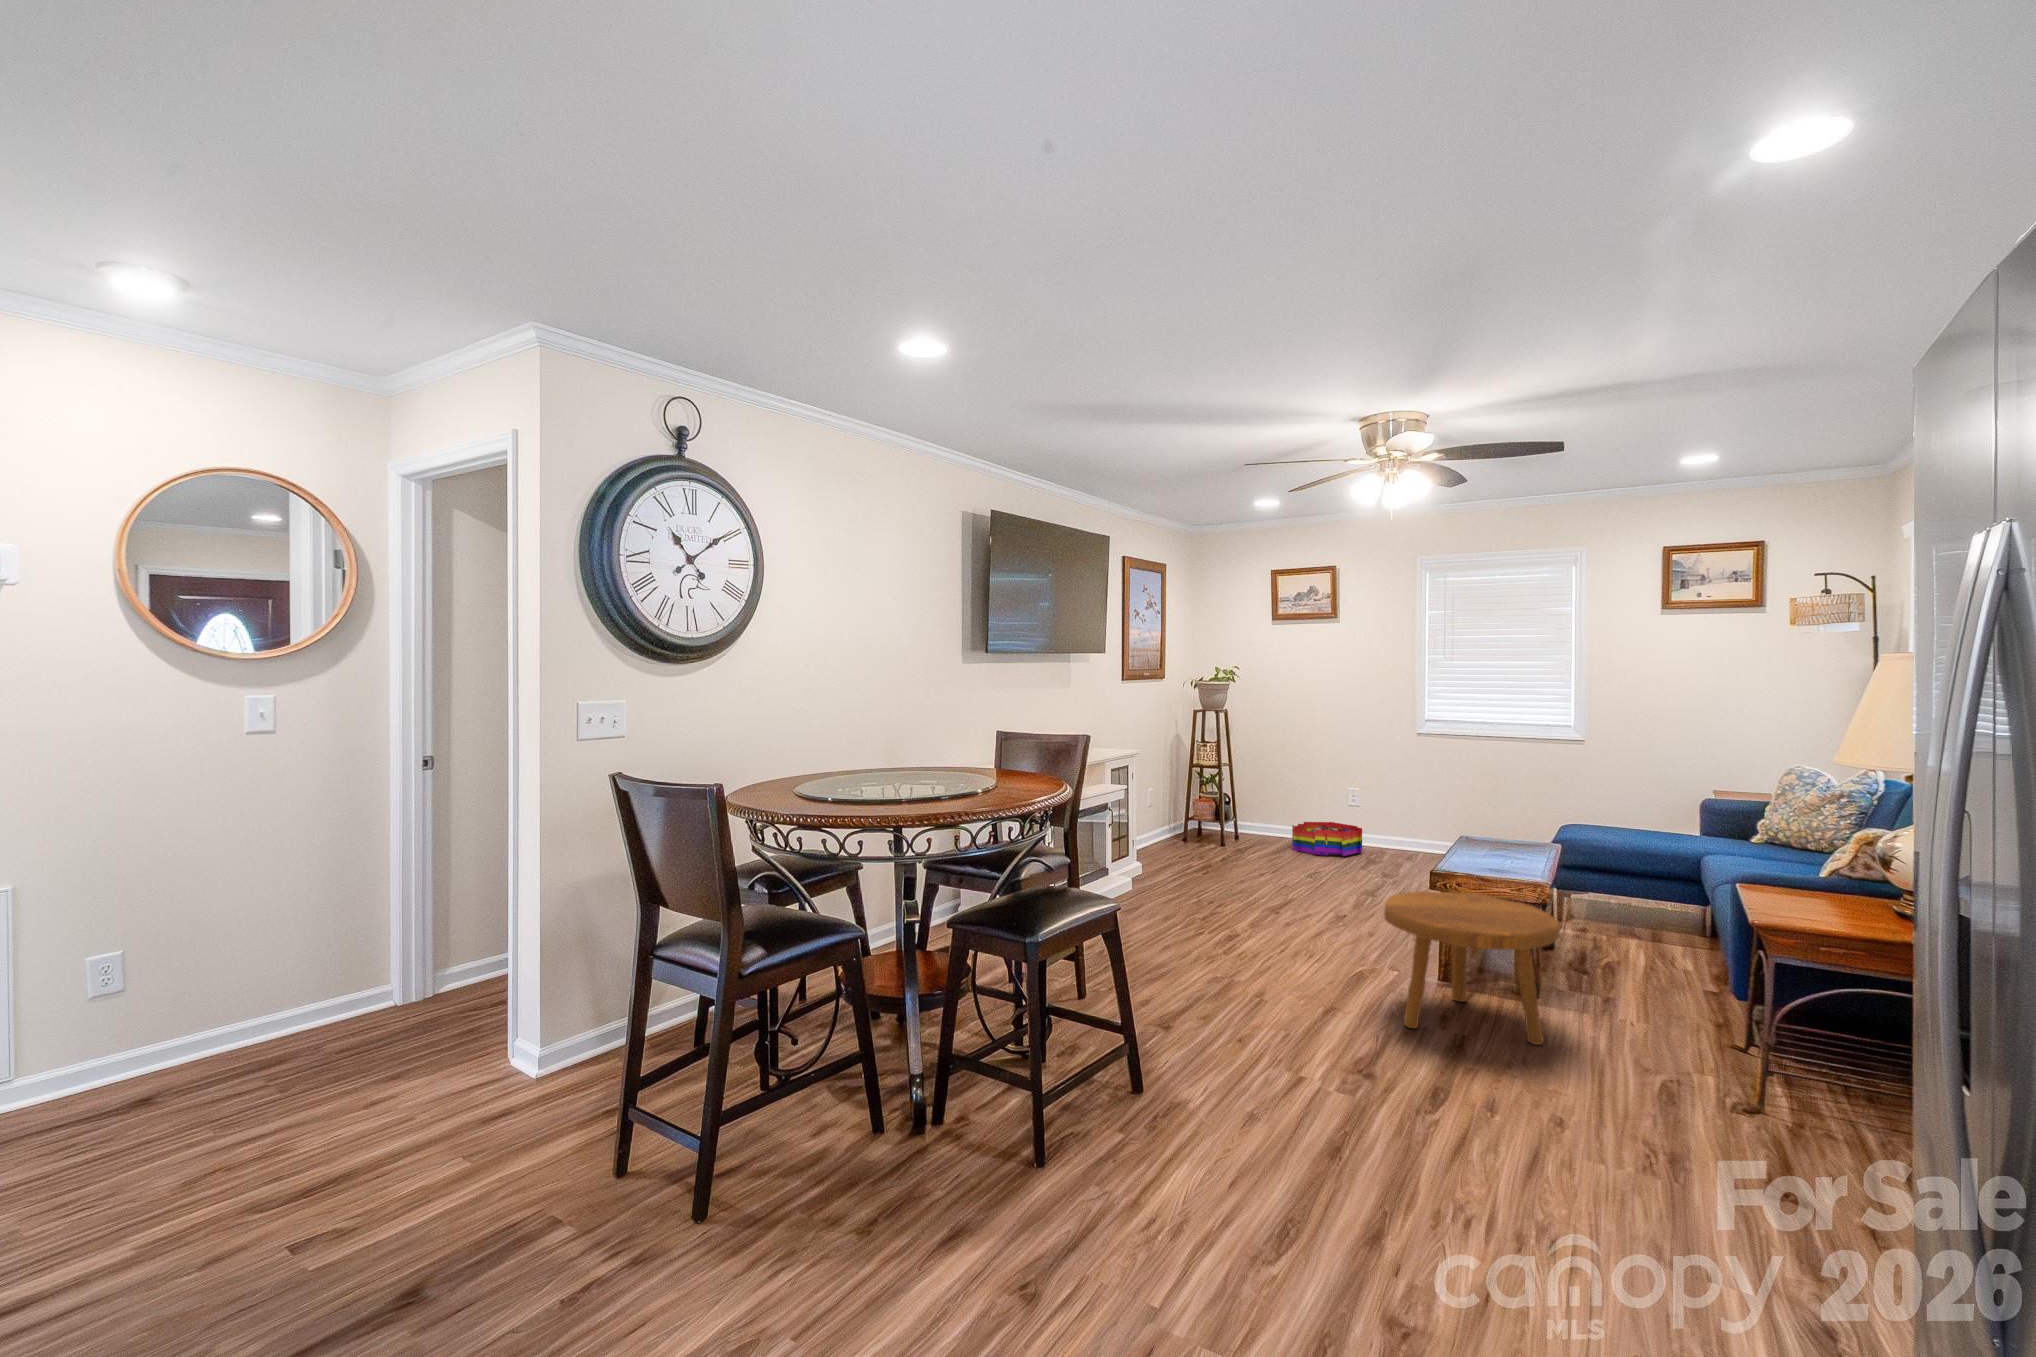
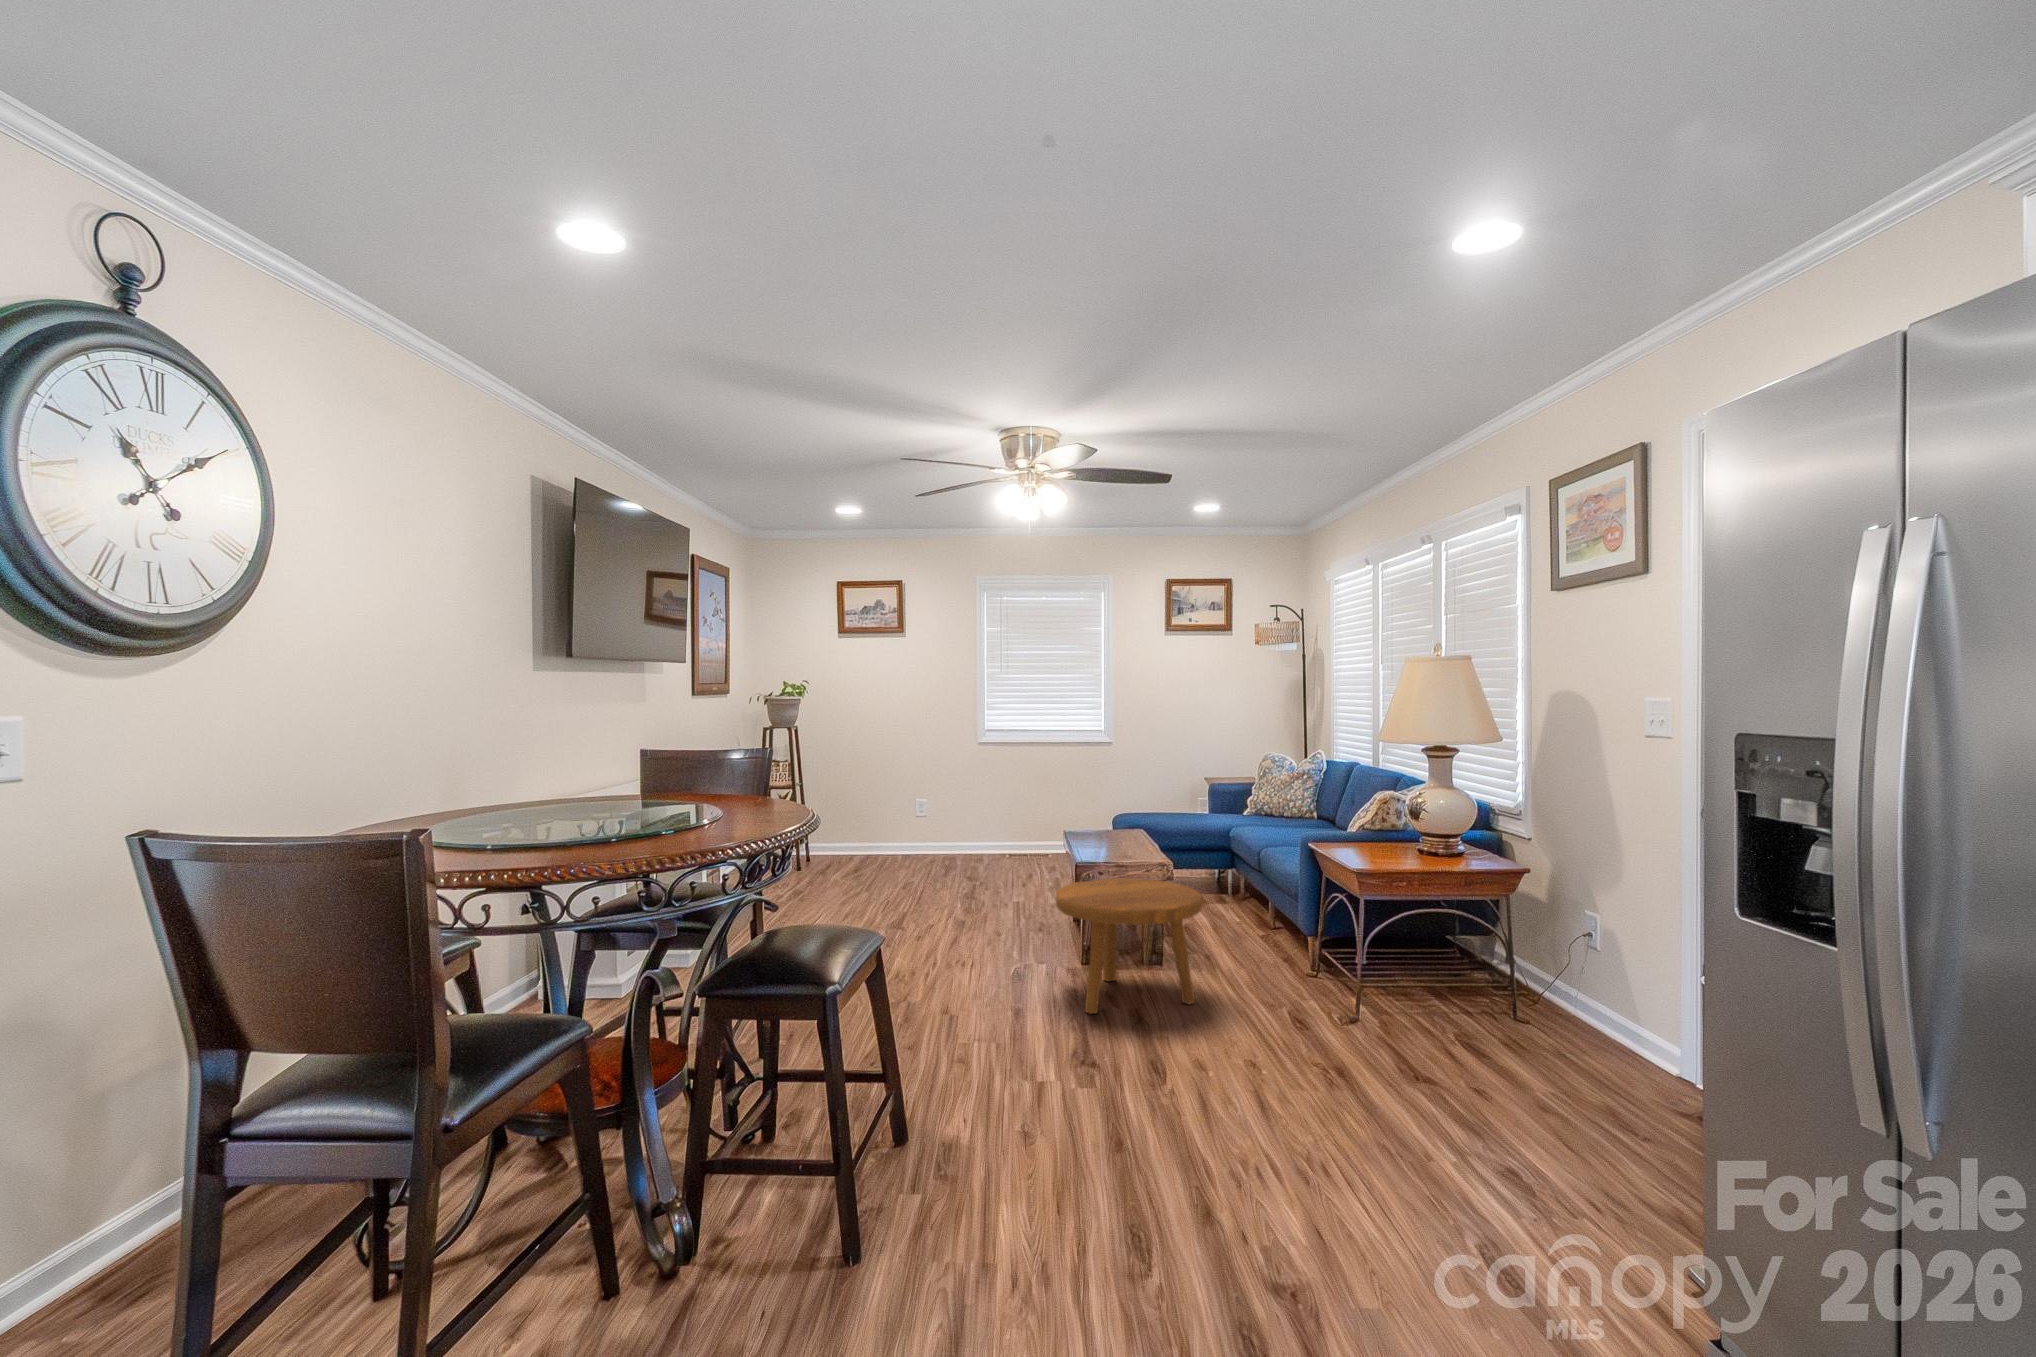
storage bin: present [1292,822,1362,856] -> none [867,837,936,871]

